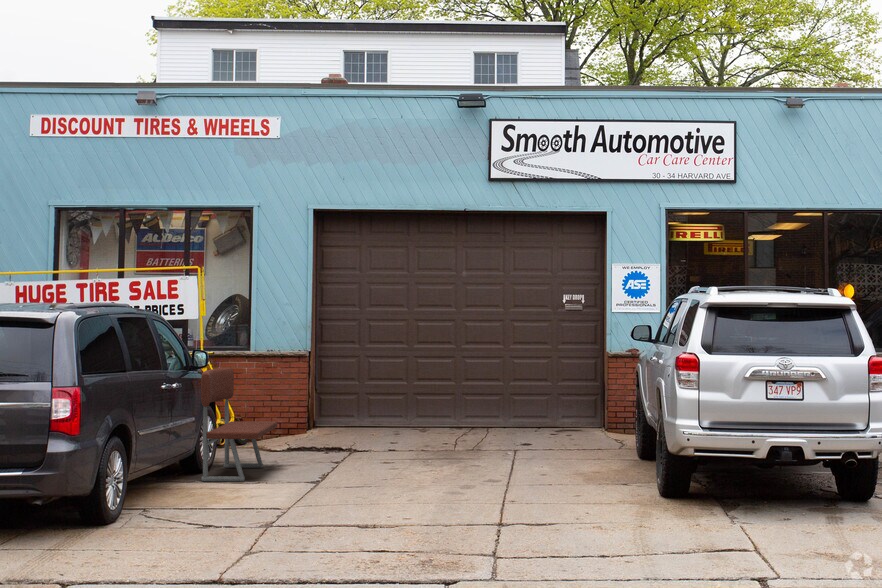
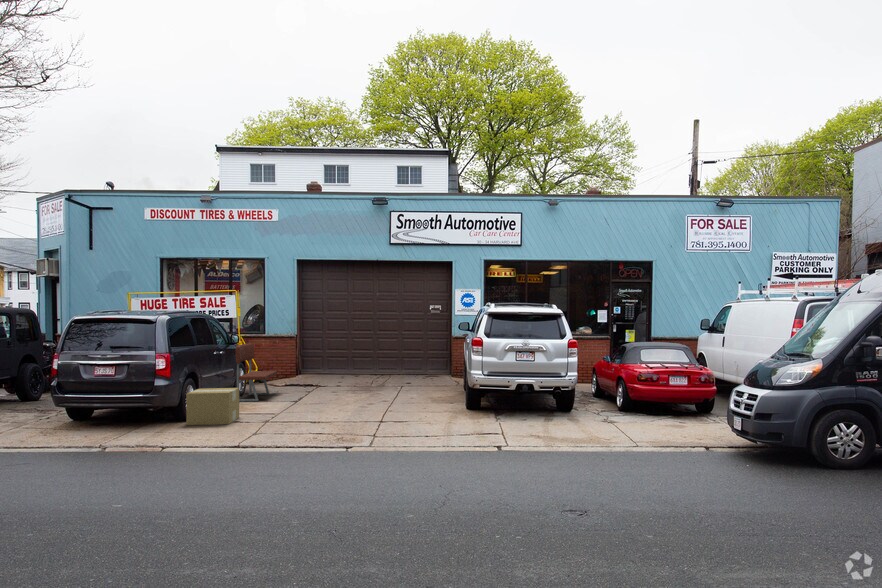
cardboard box: none [110,456,213,530] -> present [186,388,239,425]

